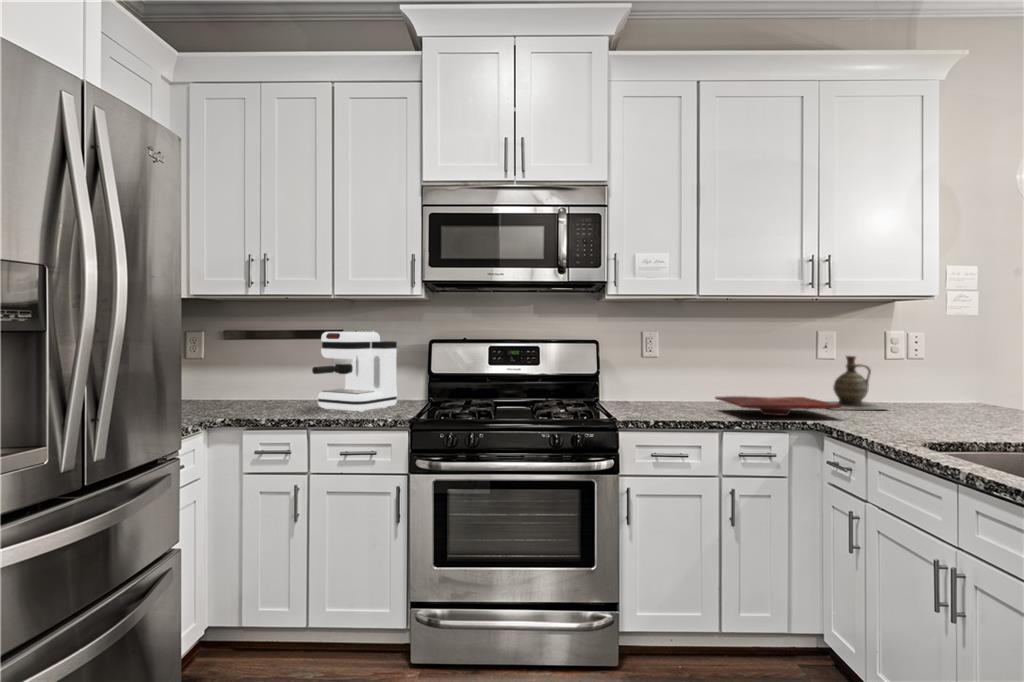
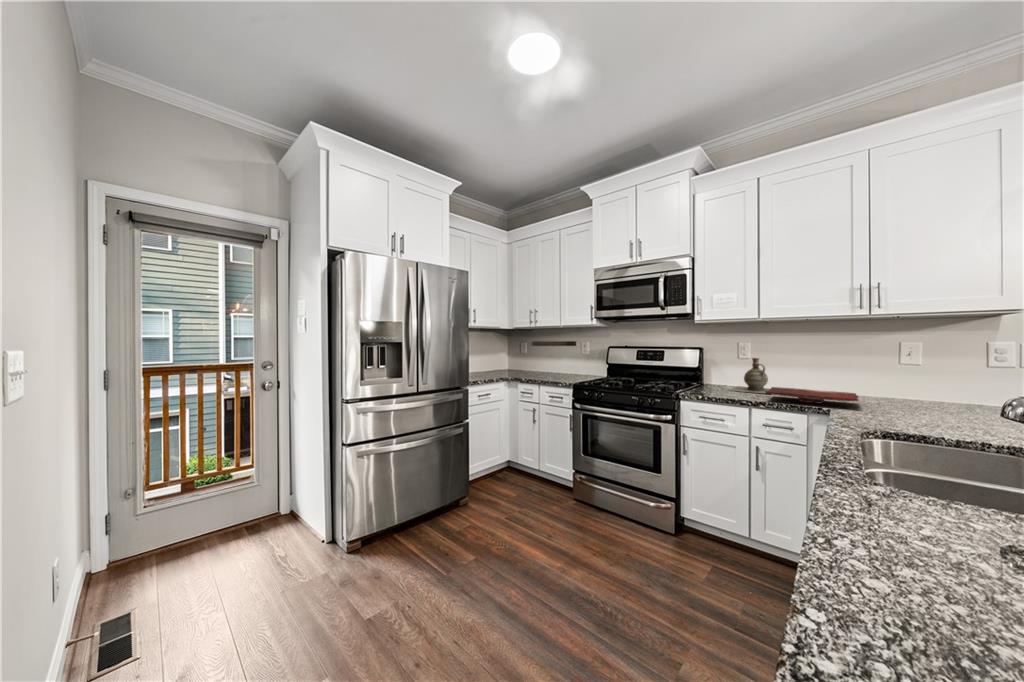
coffee maker: present [312,332,397,413] -> none [546,342,586,380]
ceramic jug: present [826,356,885,410] -> present [730,358,769,393]

